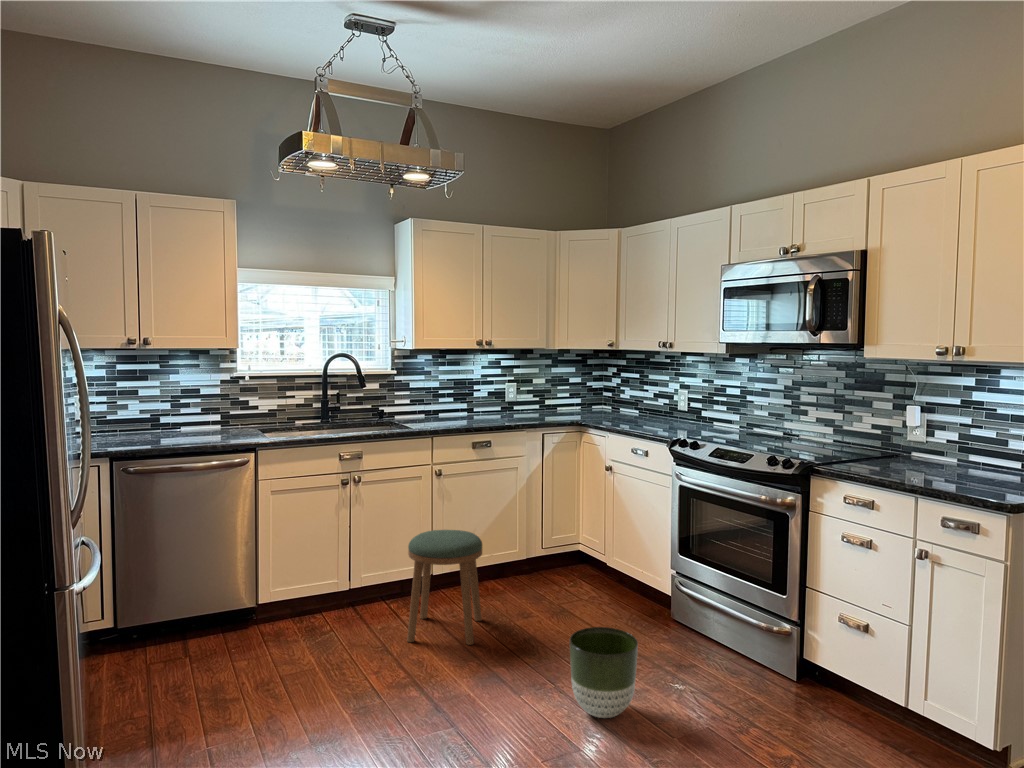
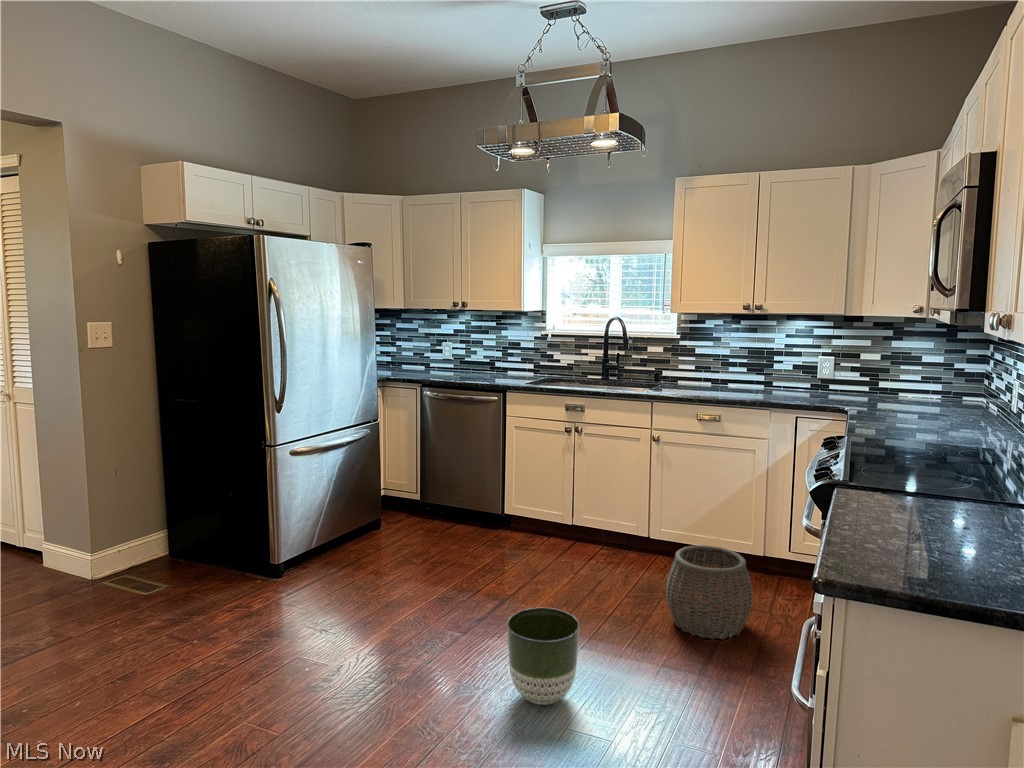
stool: present [407,530,482,645] -> none [545,489,630,603]
woven basket: none [535,548,607,627] -> present [666,545,753,639]

